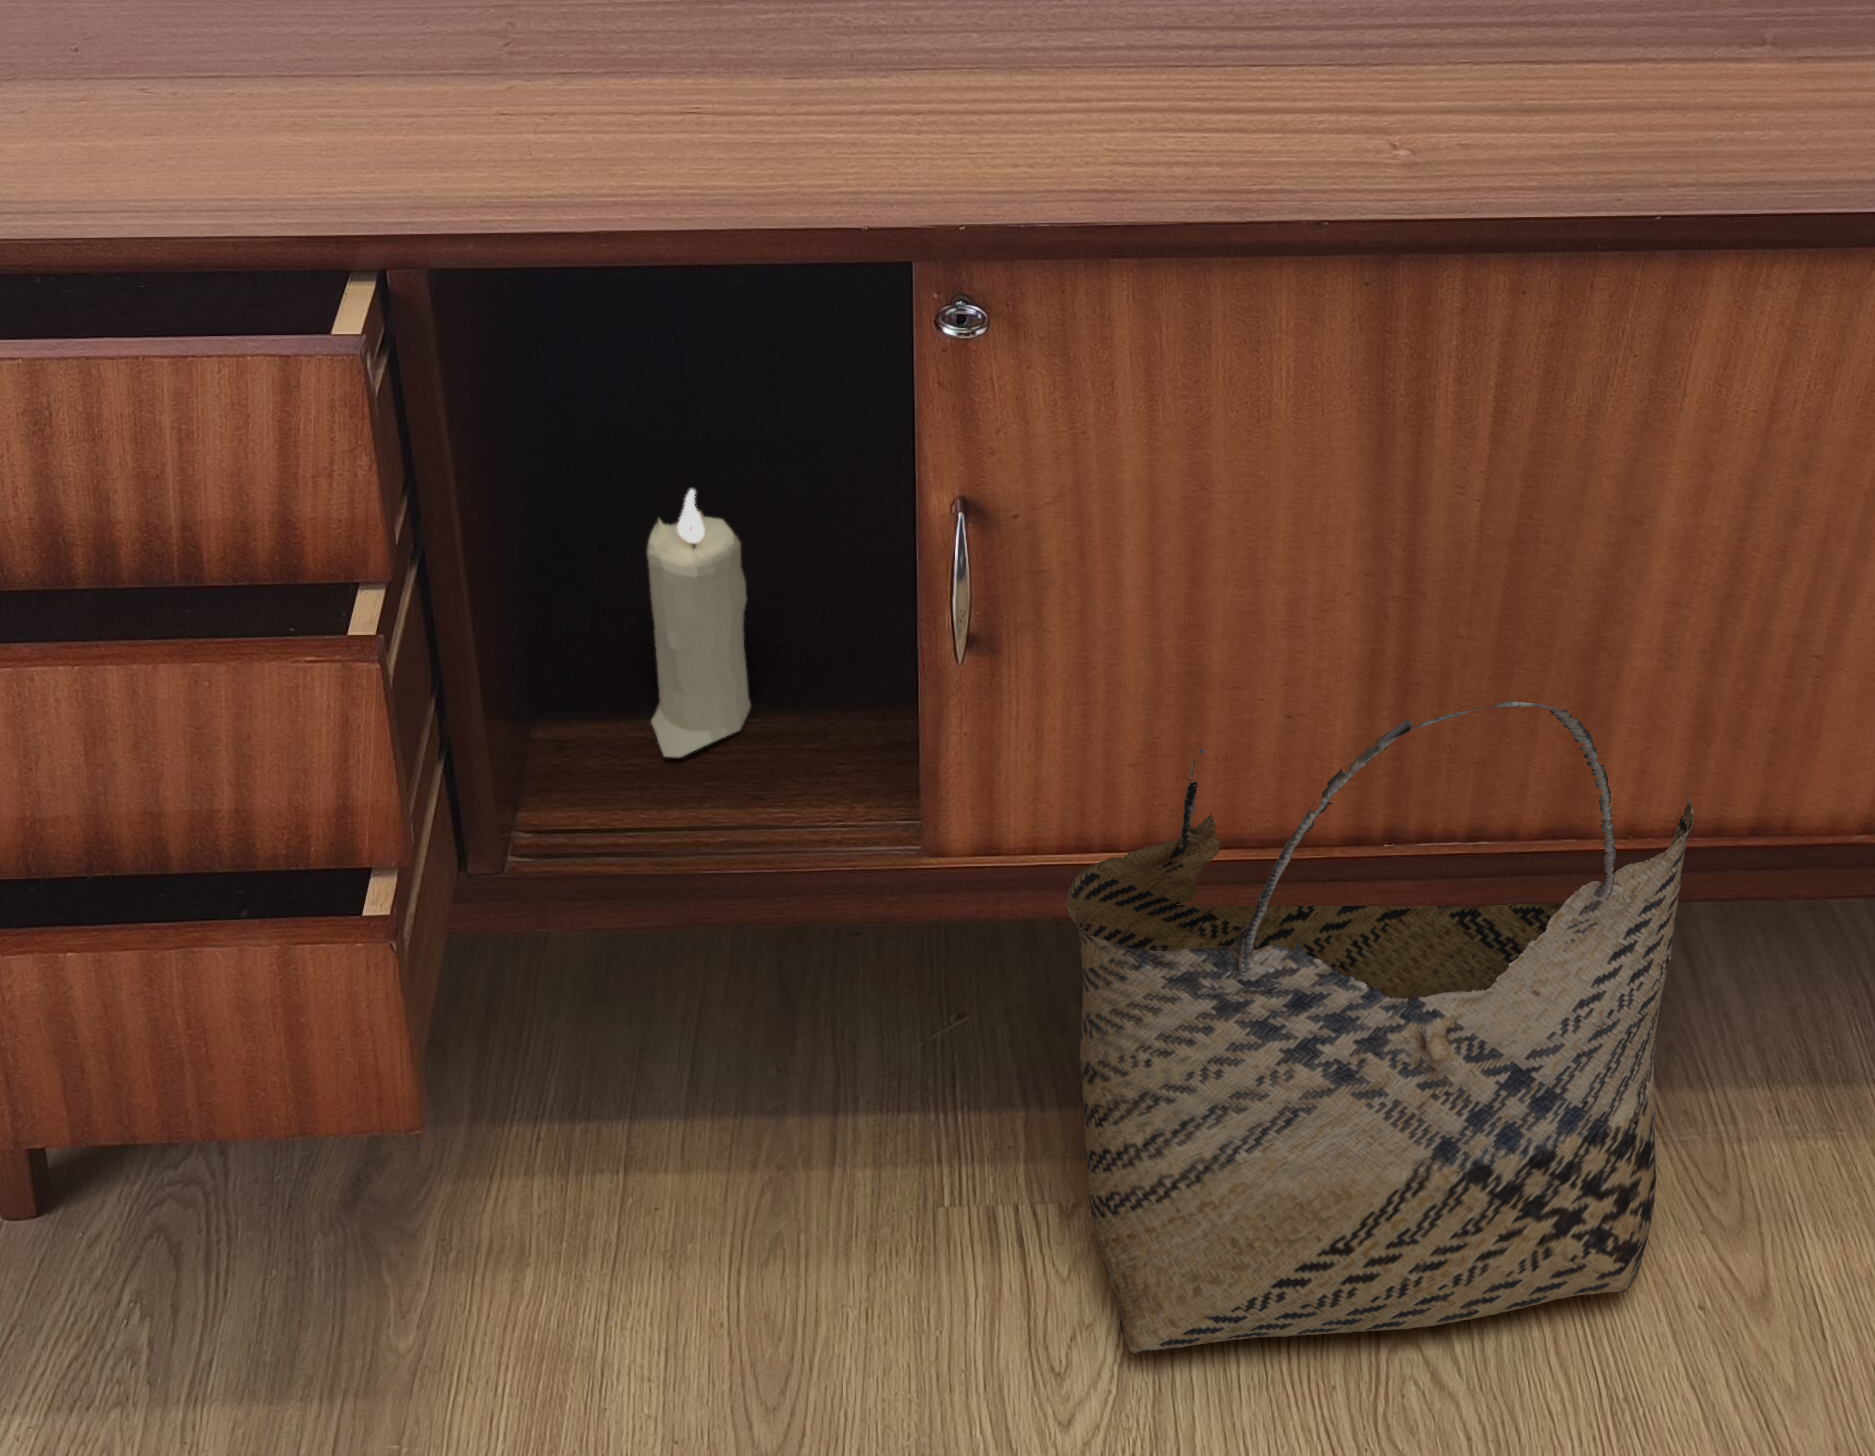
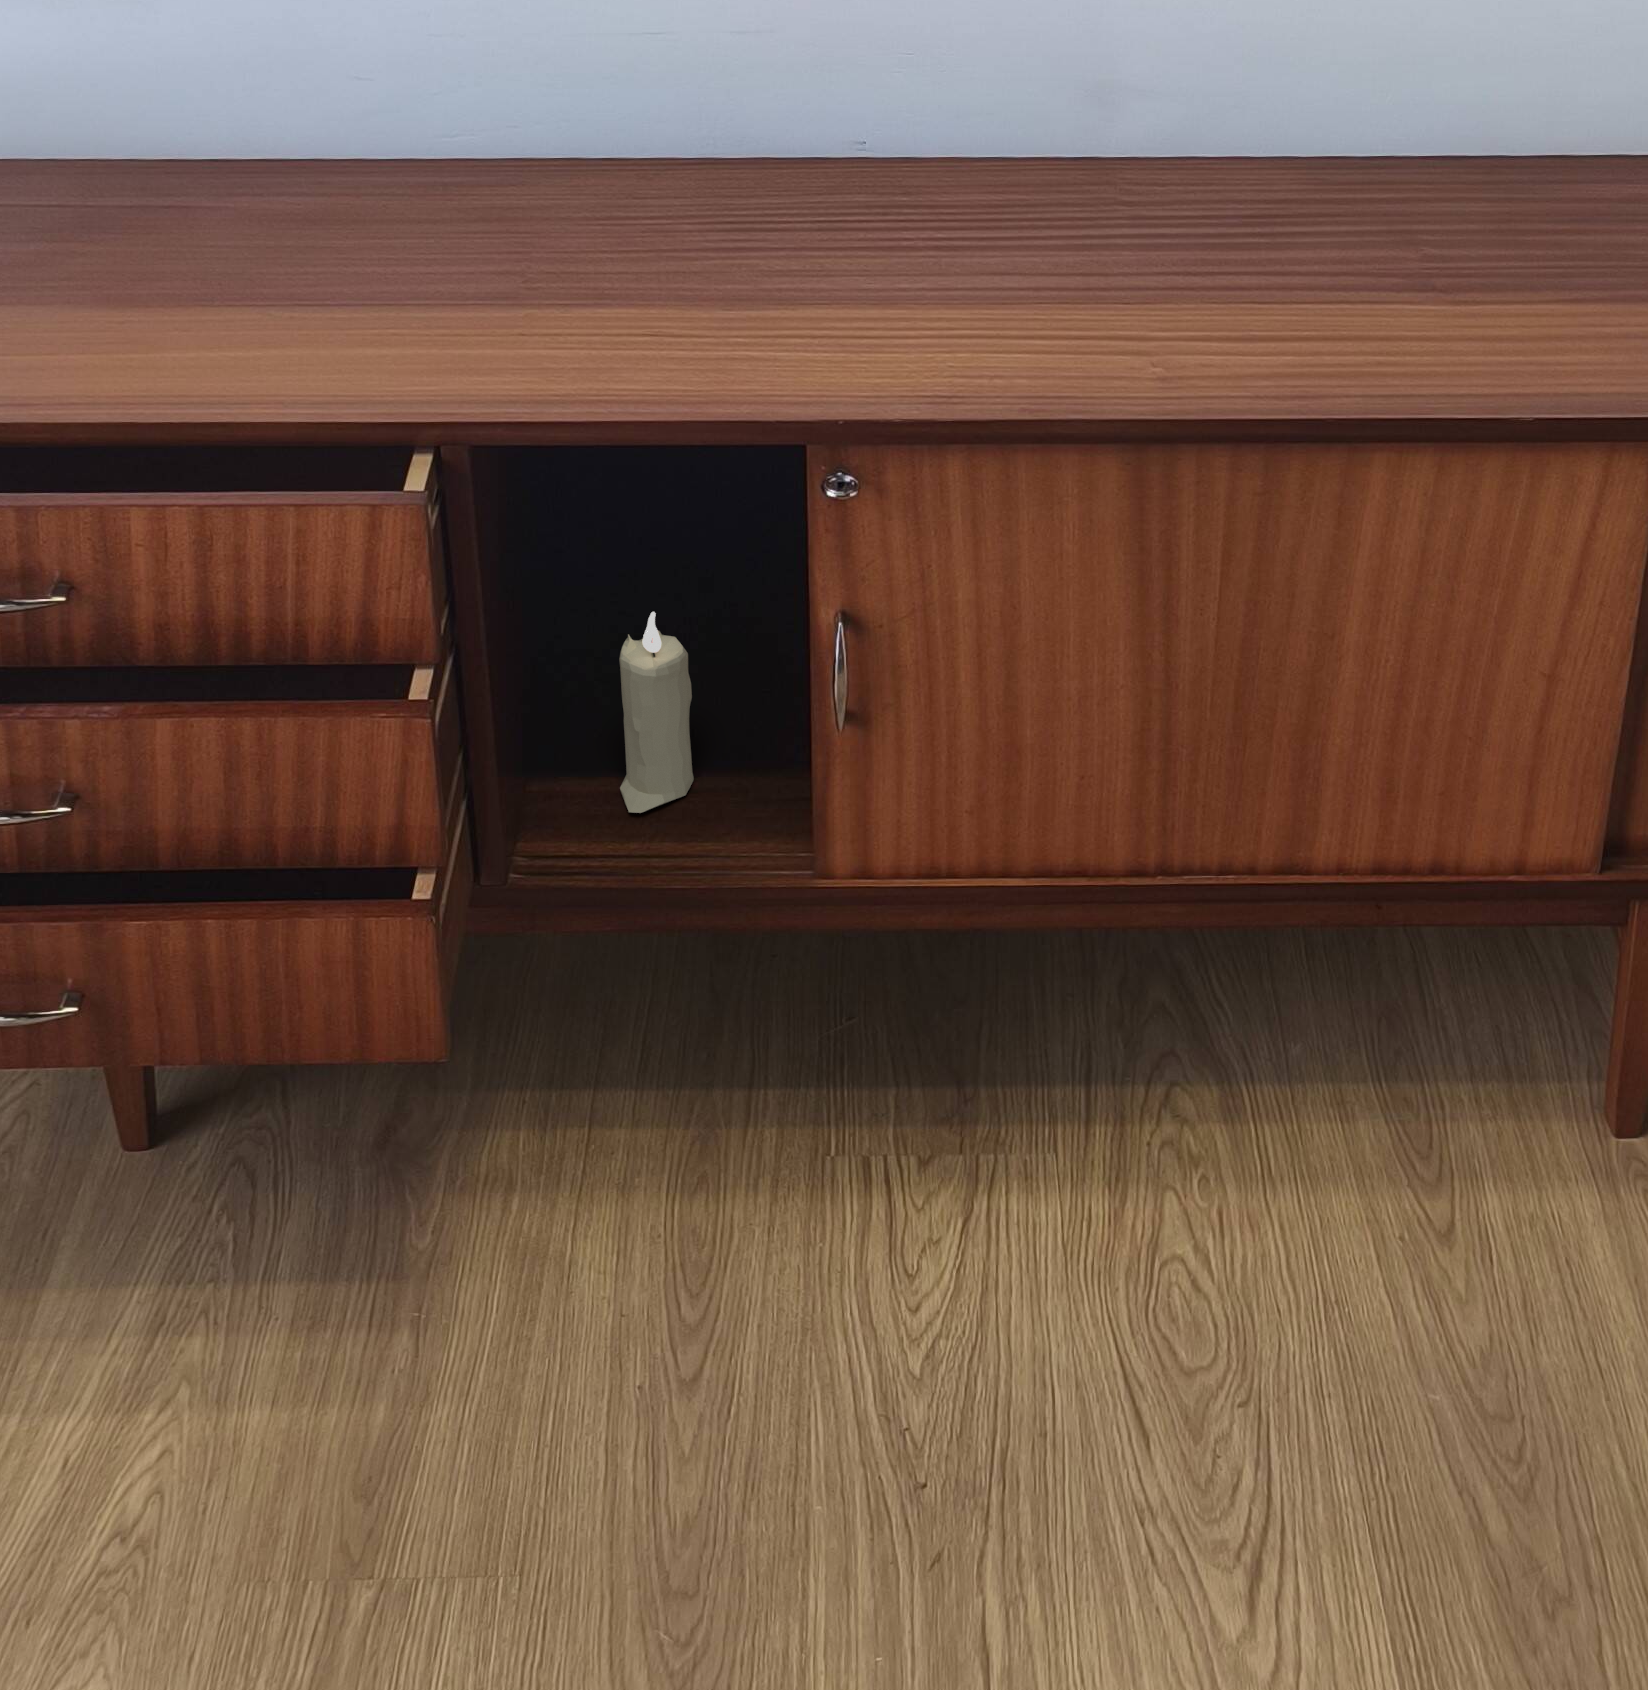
woven basket: present [1067,701,1694,1354] -> none [919,615,1384,1263]

